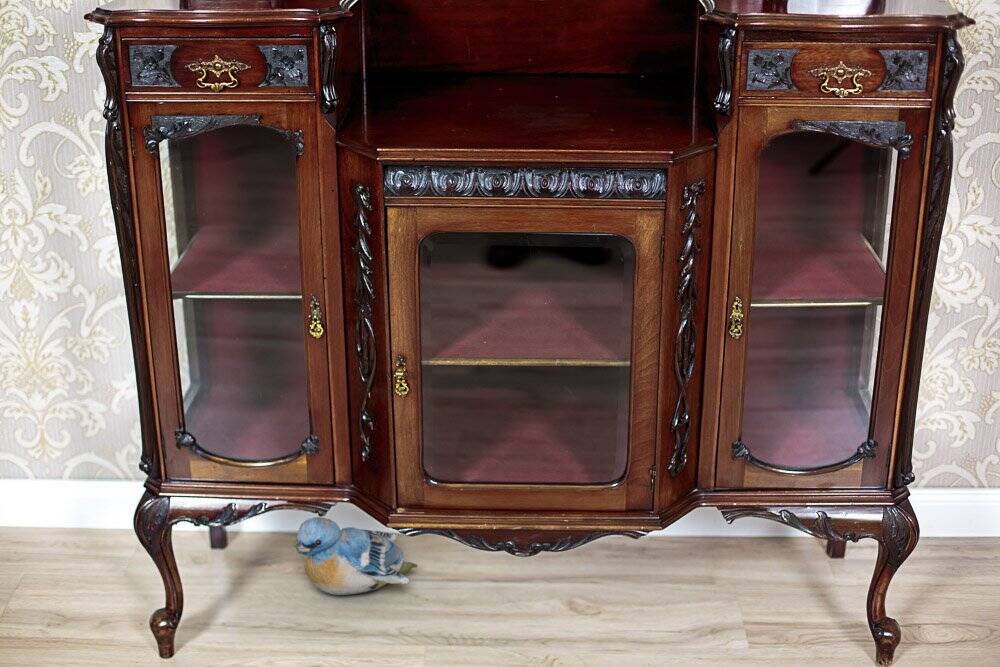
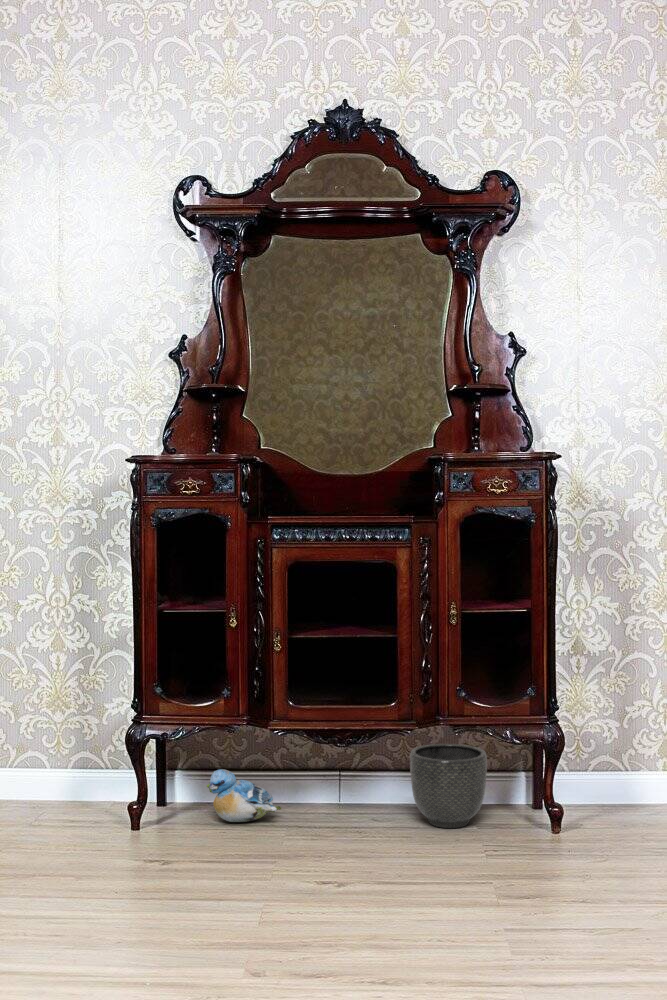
planter: none [632,466,762,615] -> present [410,744,487,828]

